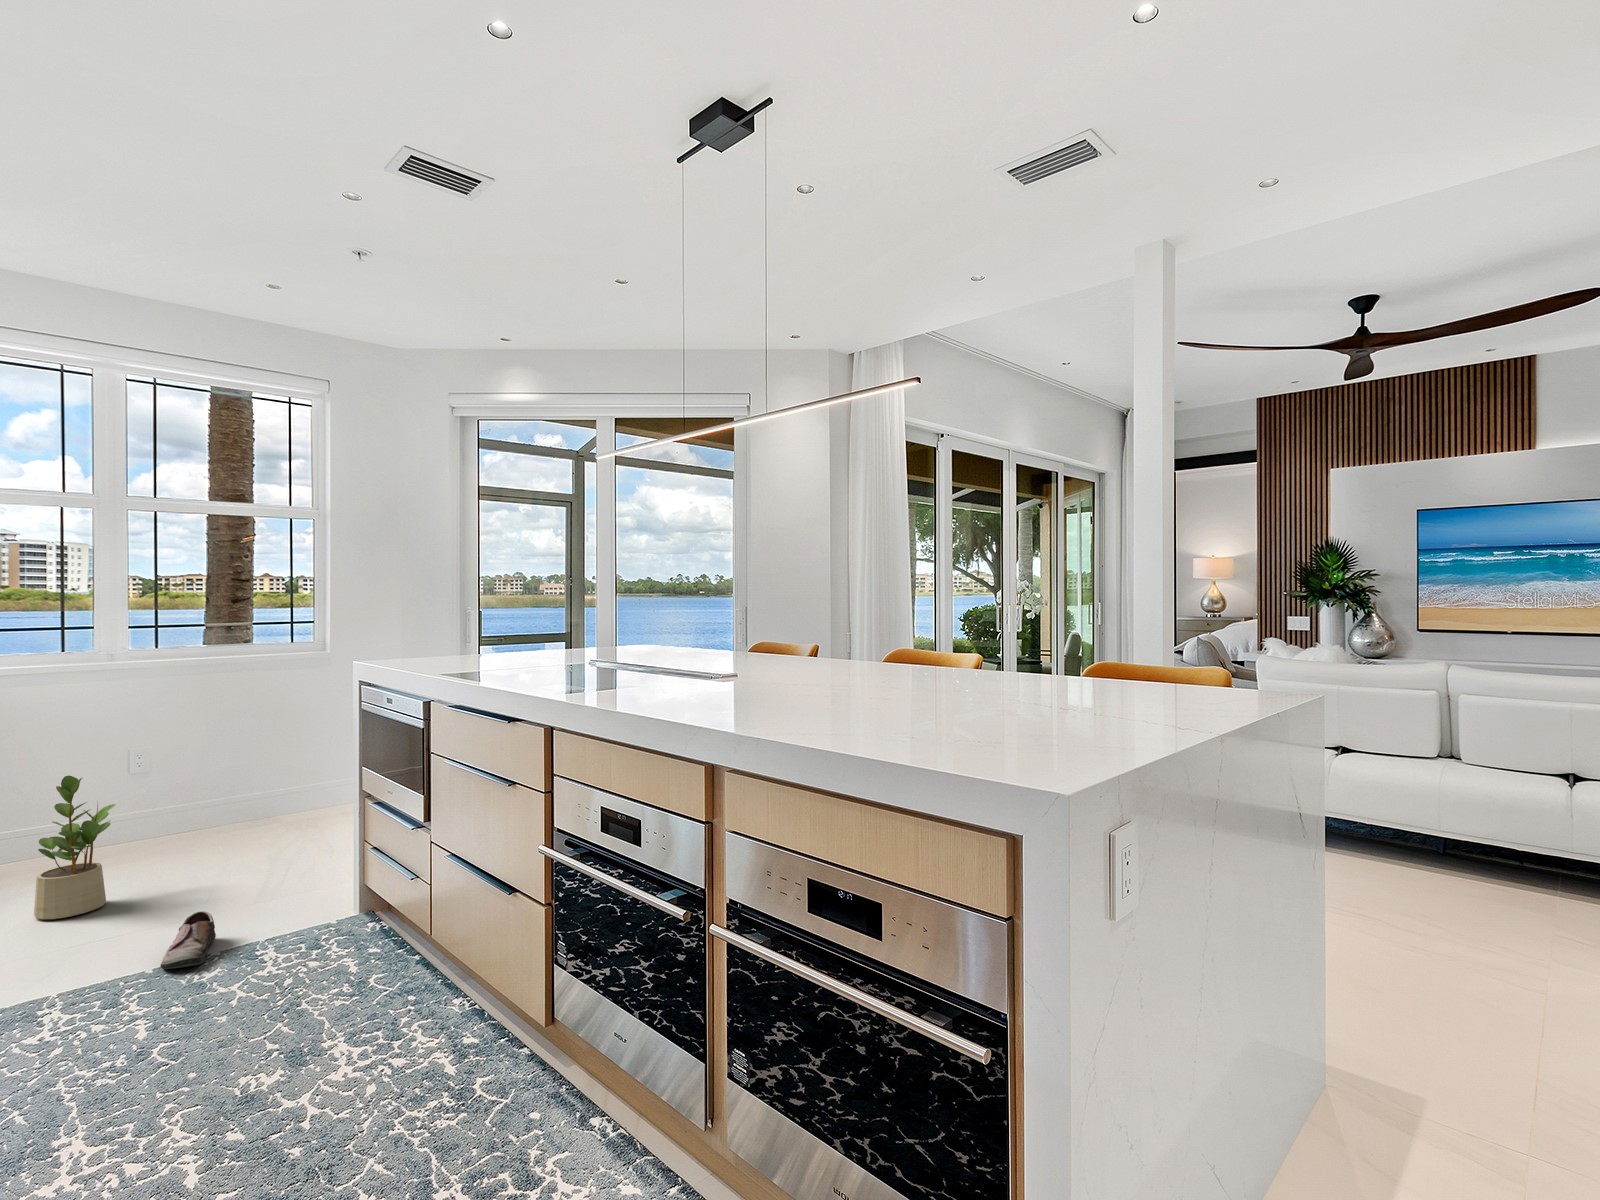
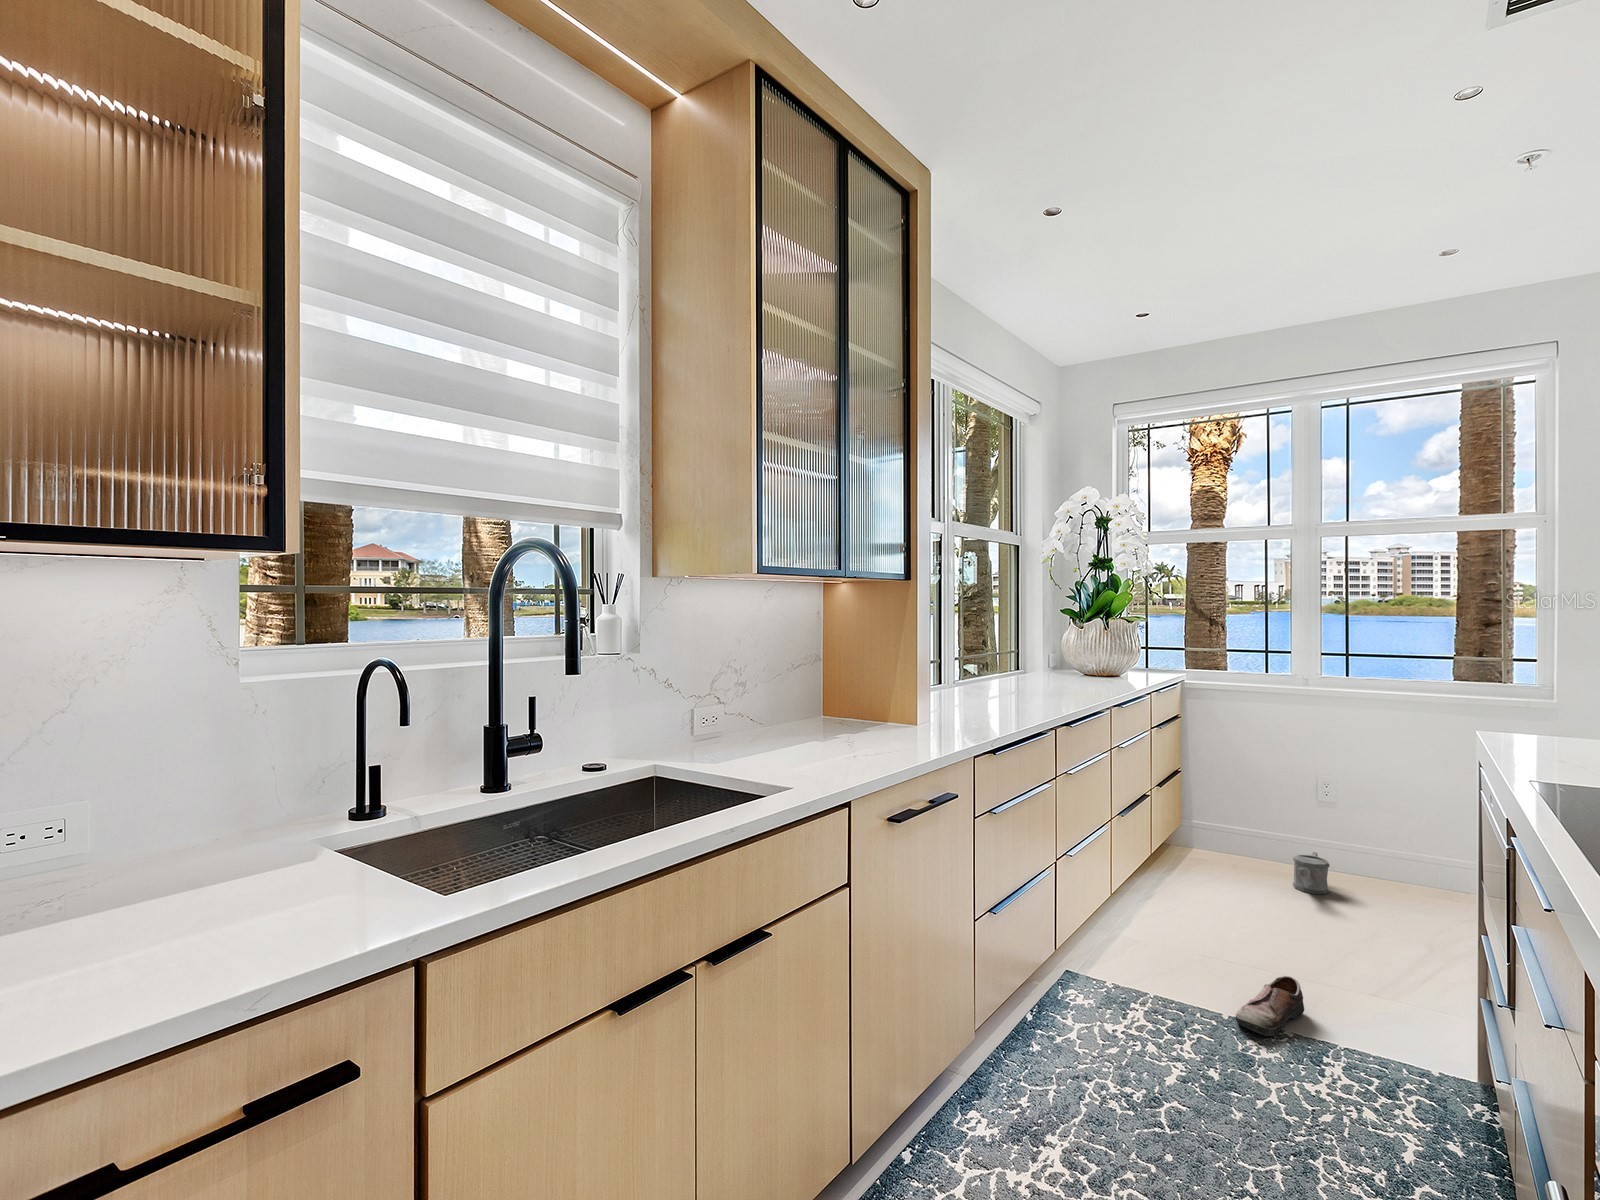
potted plant: present [34,776,116,919] -> none [1195,790,1267,924]
watering can: none [120,826,160,866] -> present [1293,852,1329,894]

